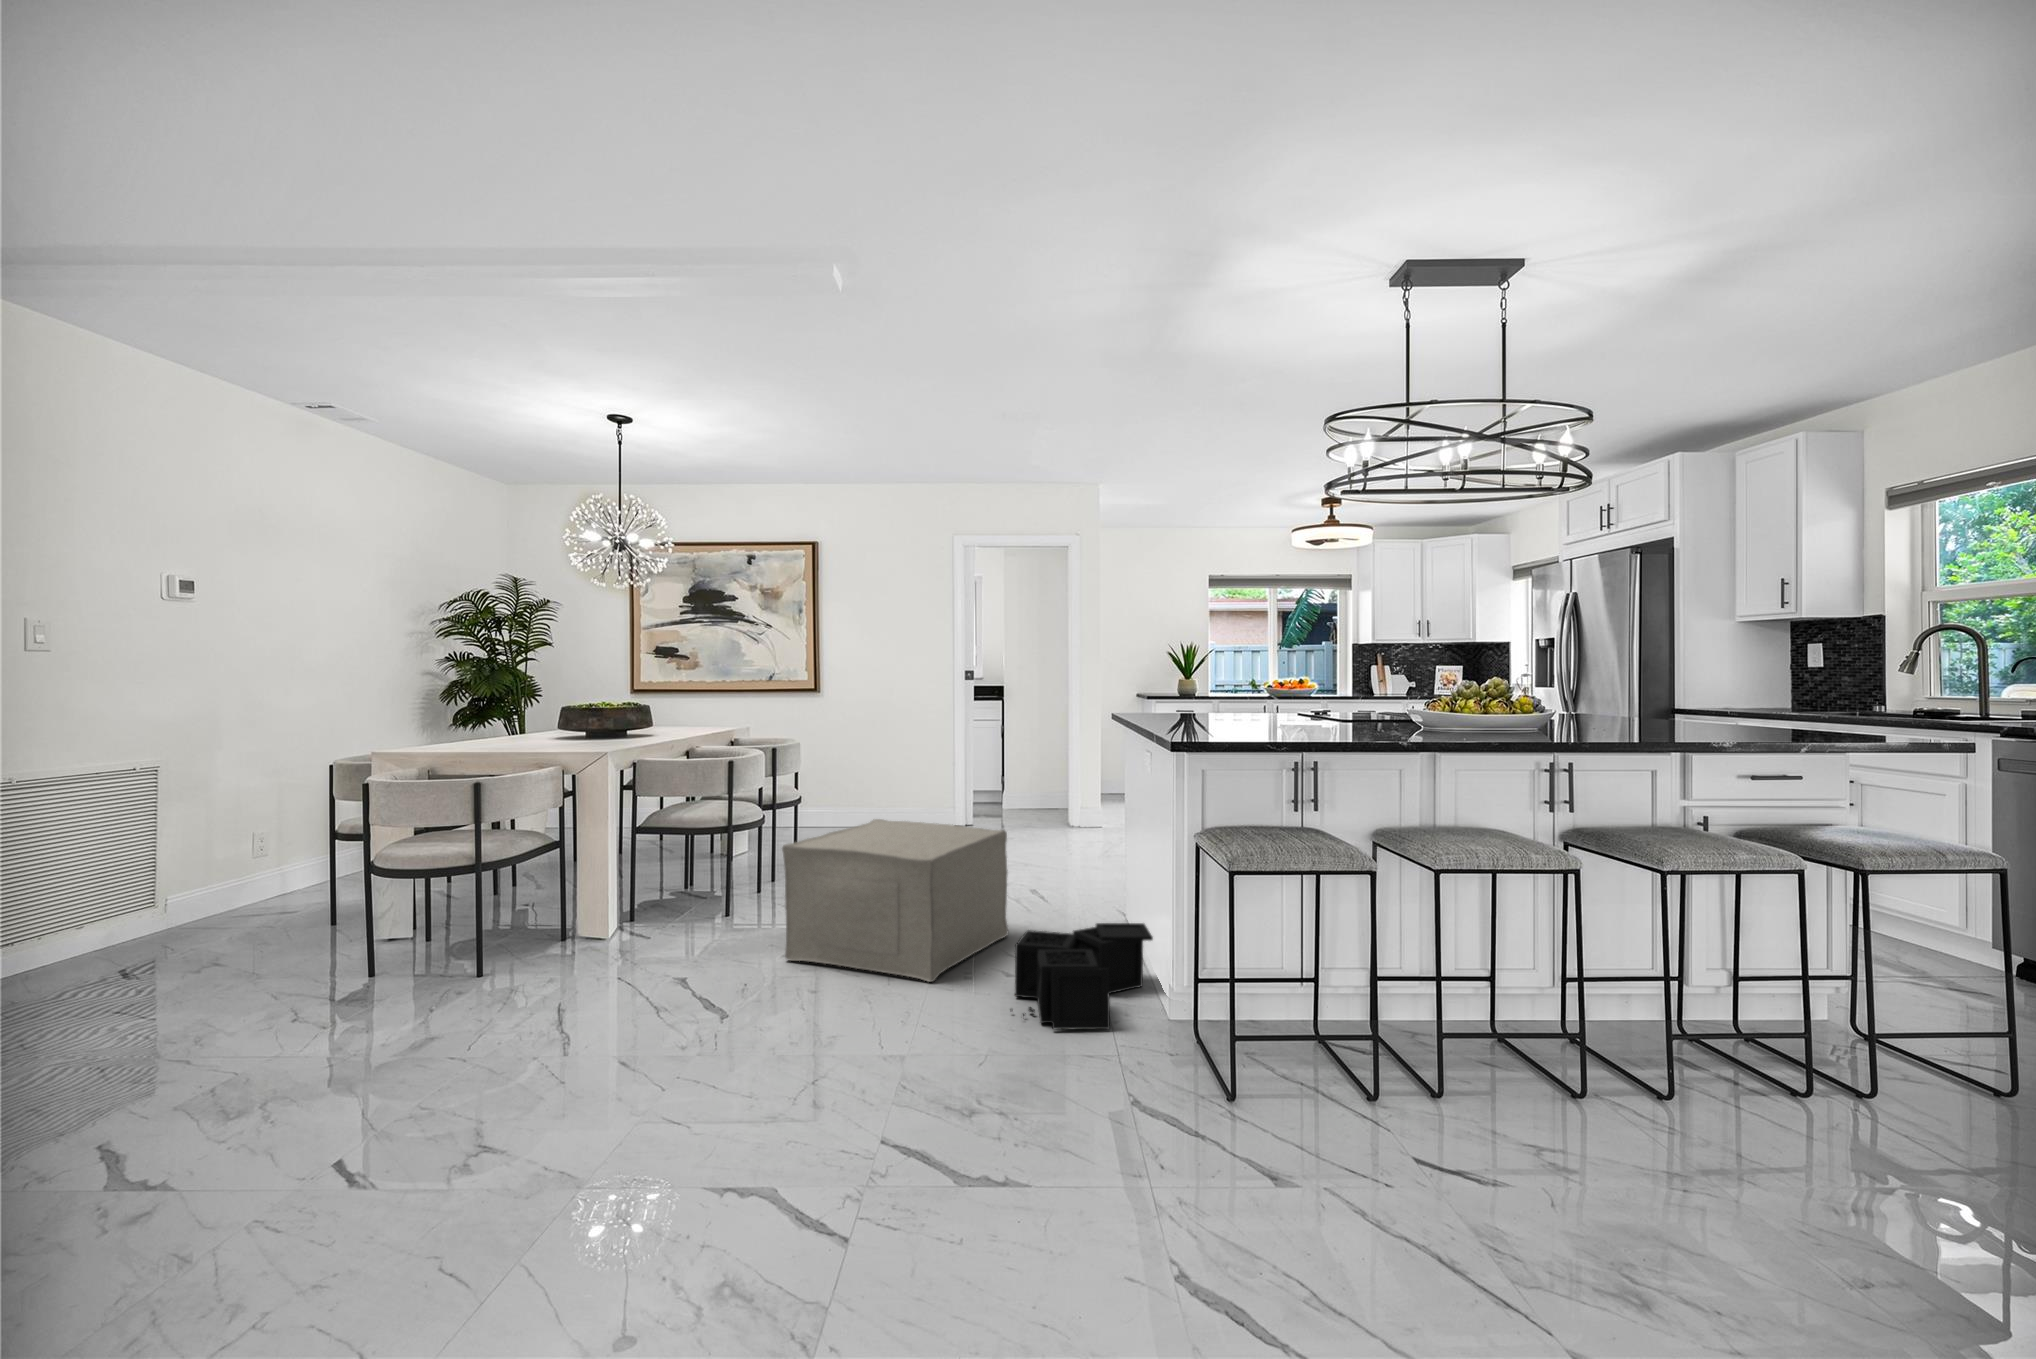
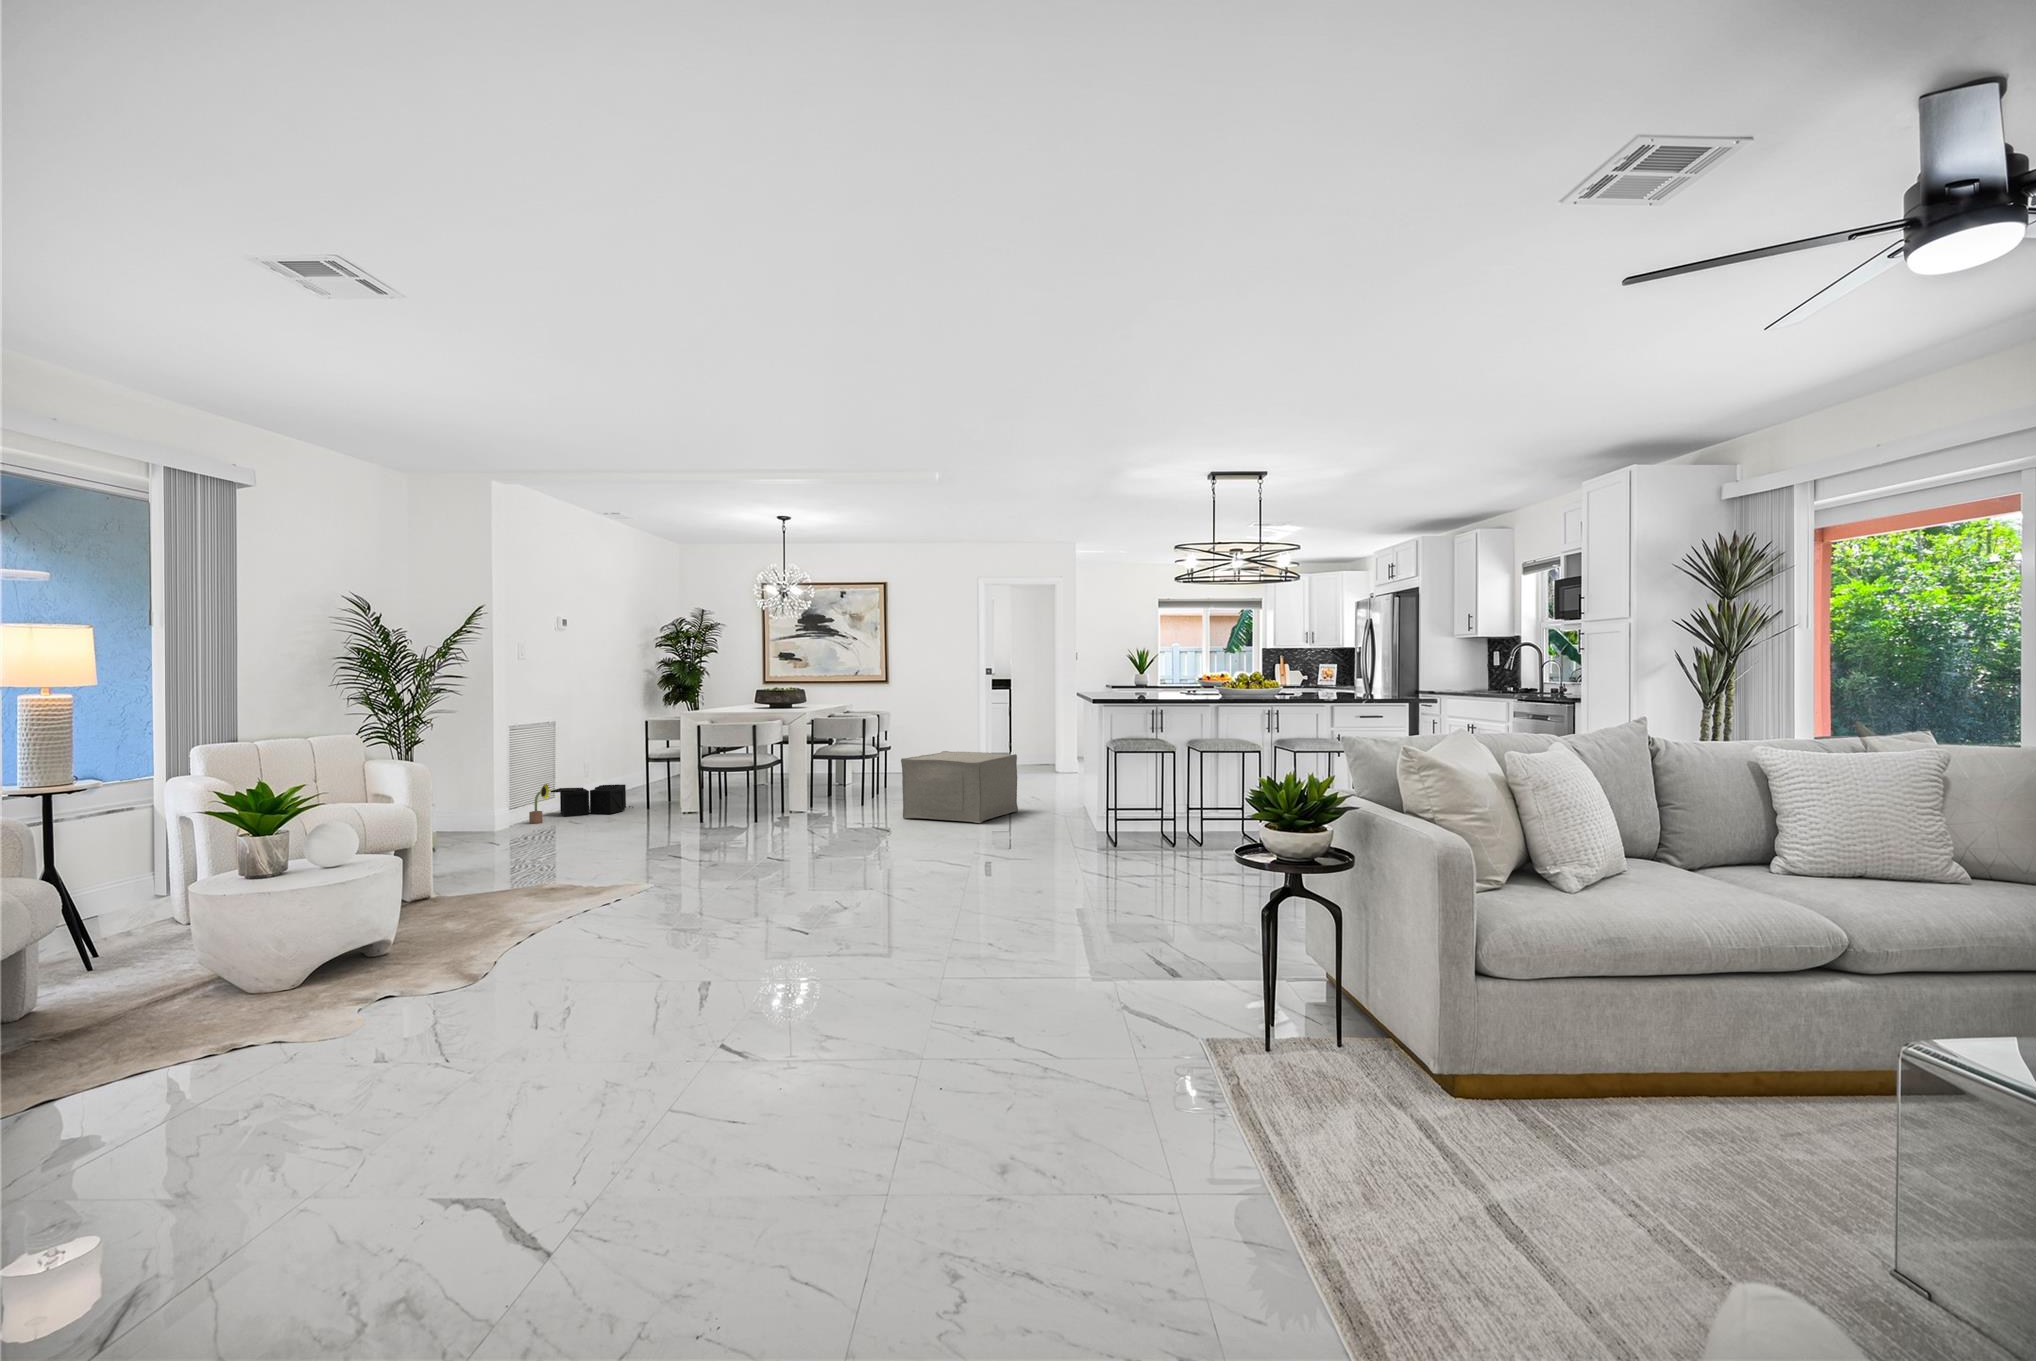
decorative plant: none [45,891,103,974] -> present [529,784,551,823]
storage bin: present [1011,923,1153,1029] -> present [551,784,633,816]

